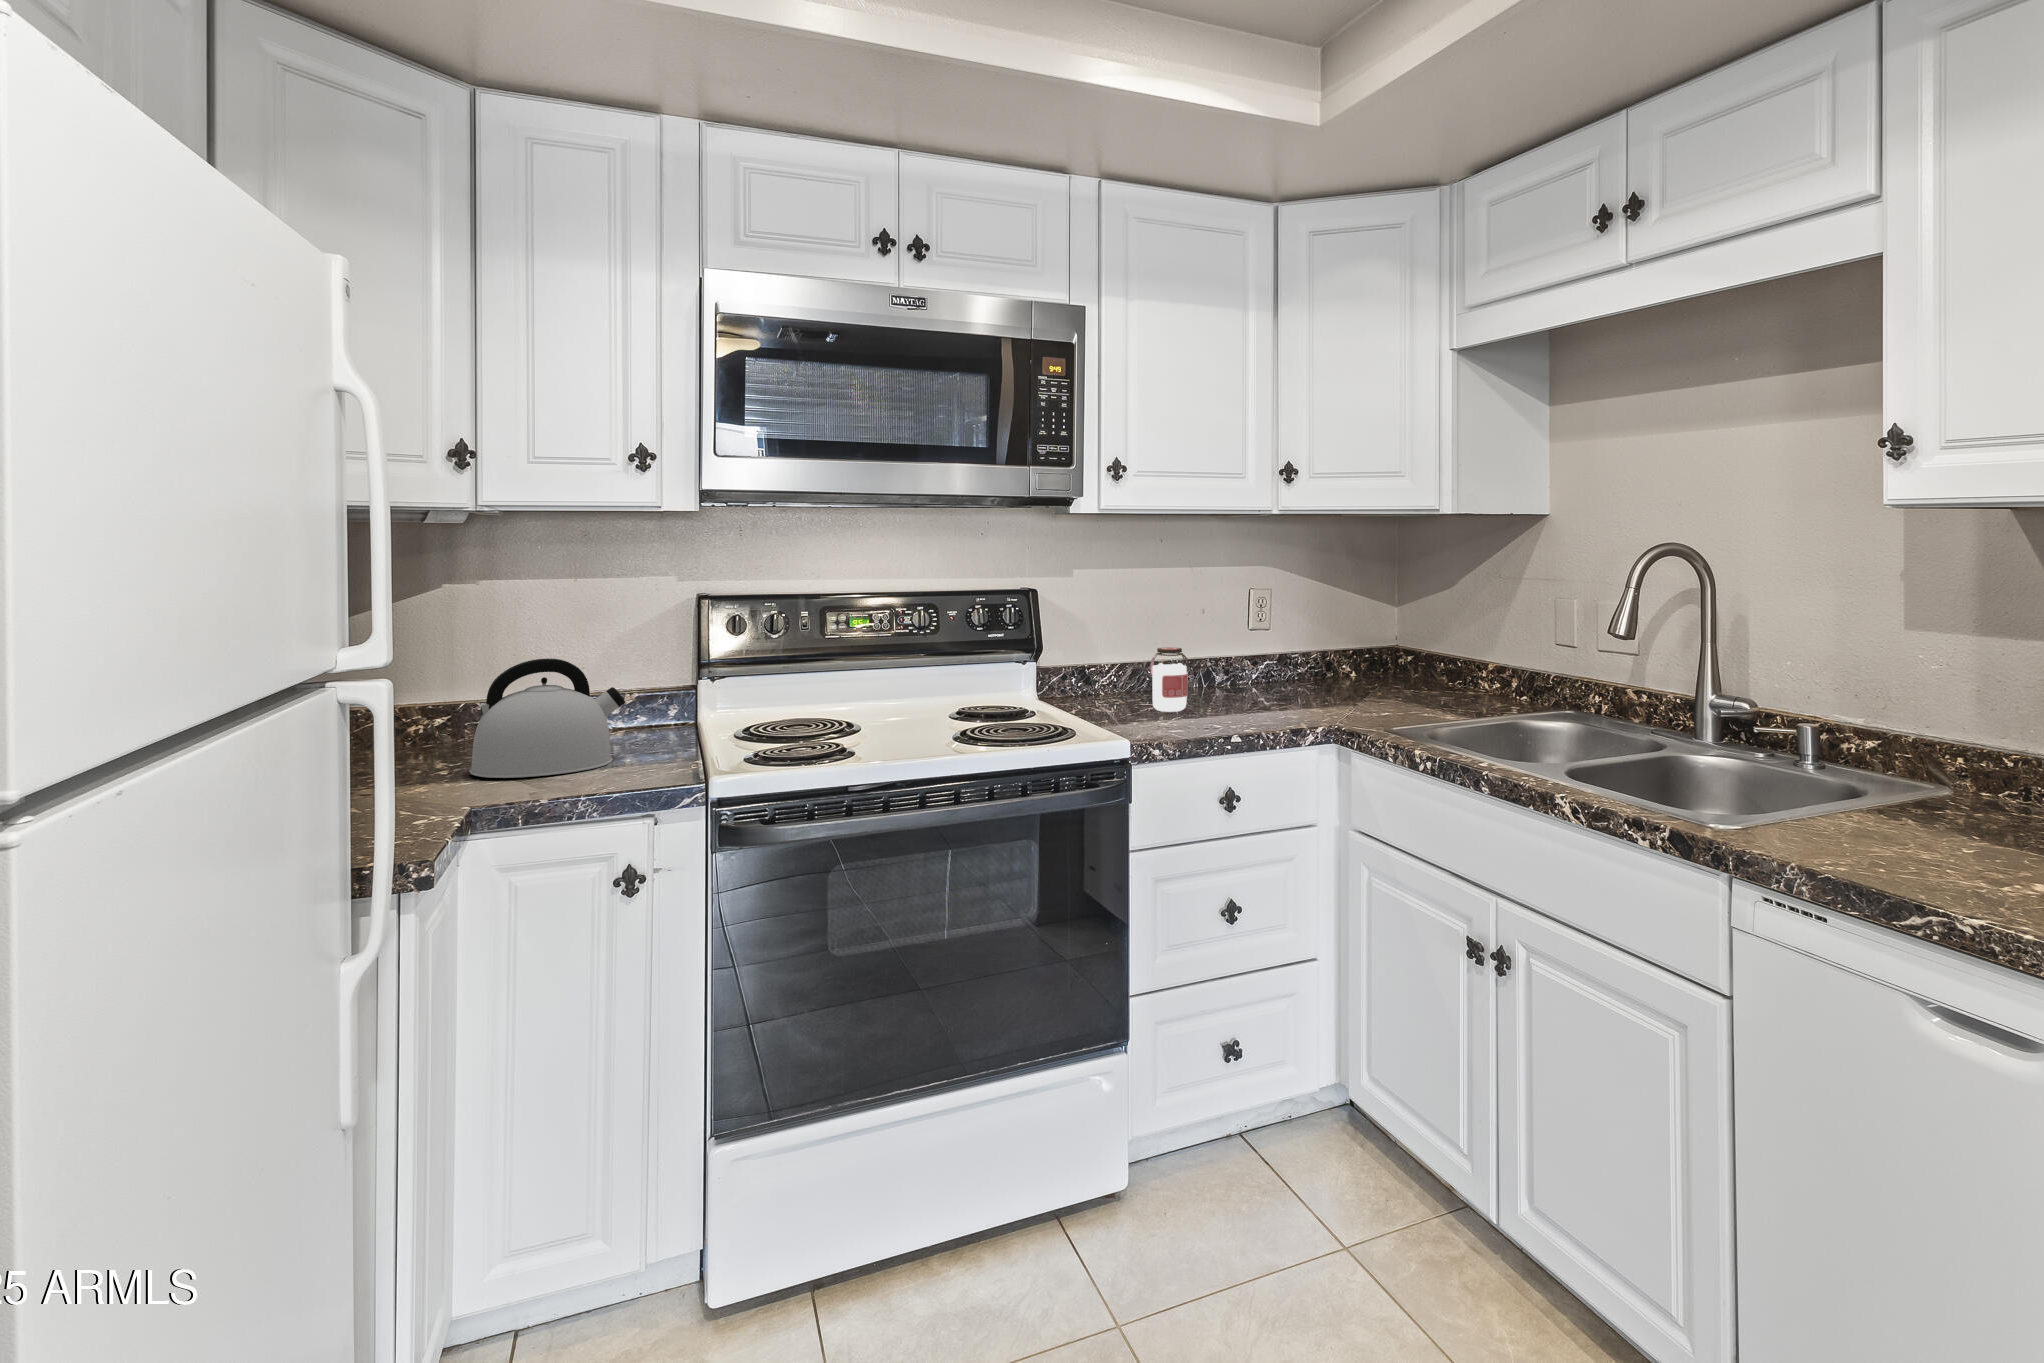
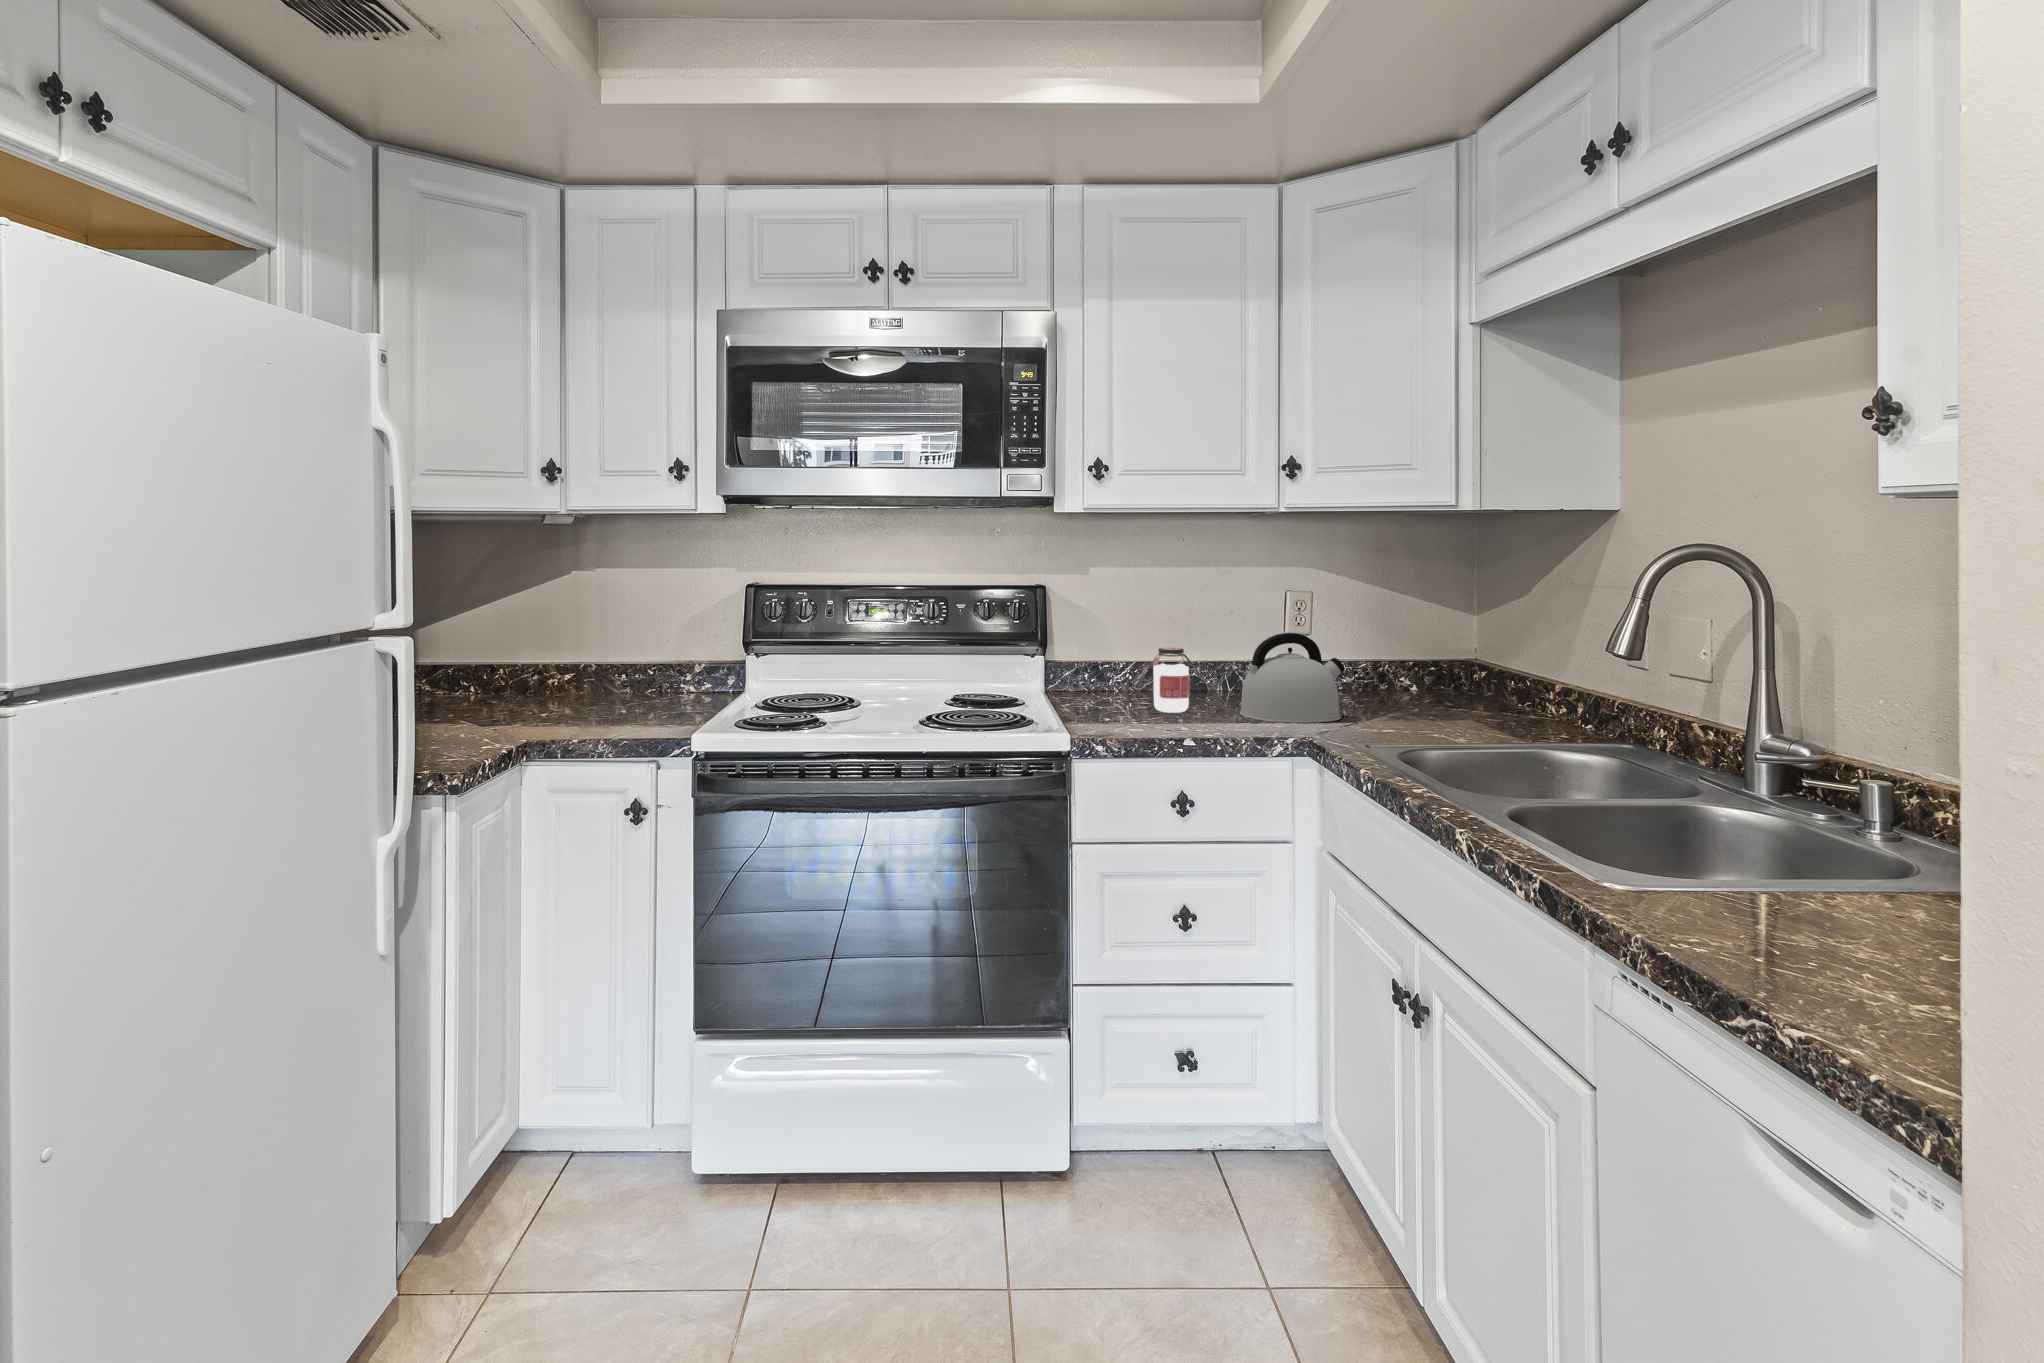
kettle: present [469,659,625,778] -> present [1240,633,1345,723]

